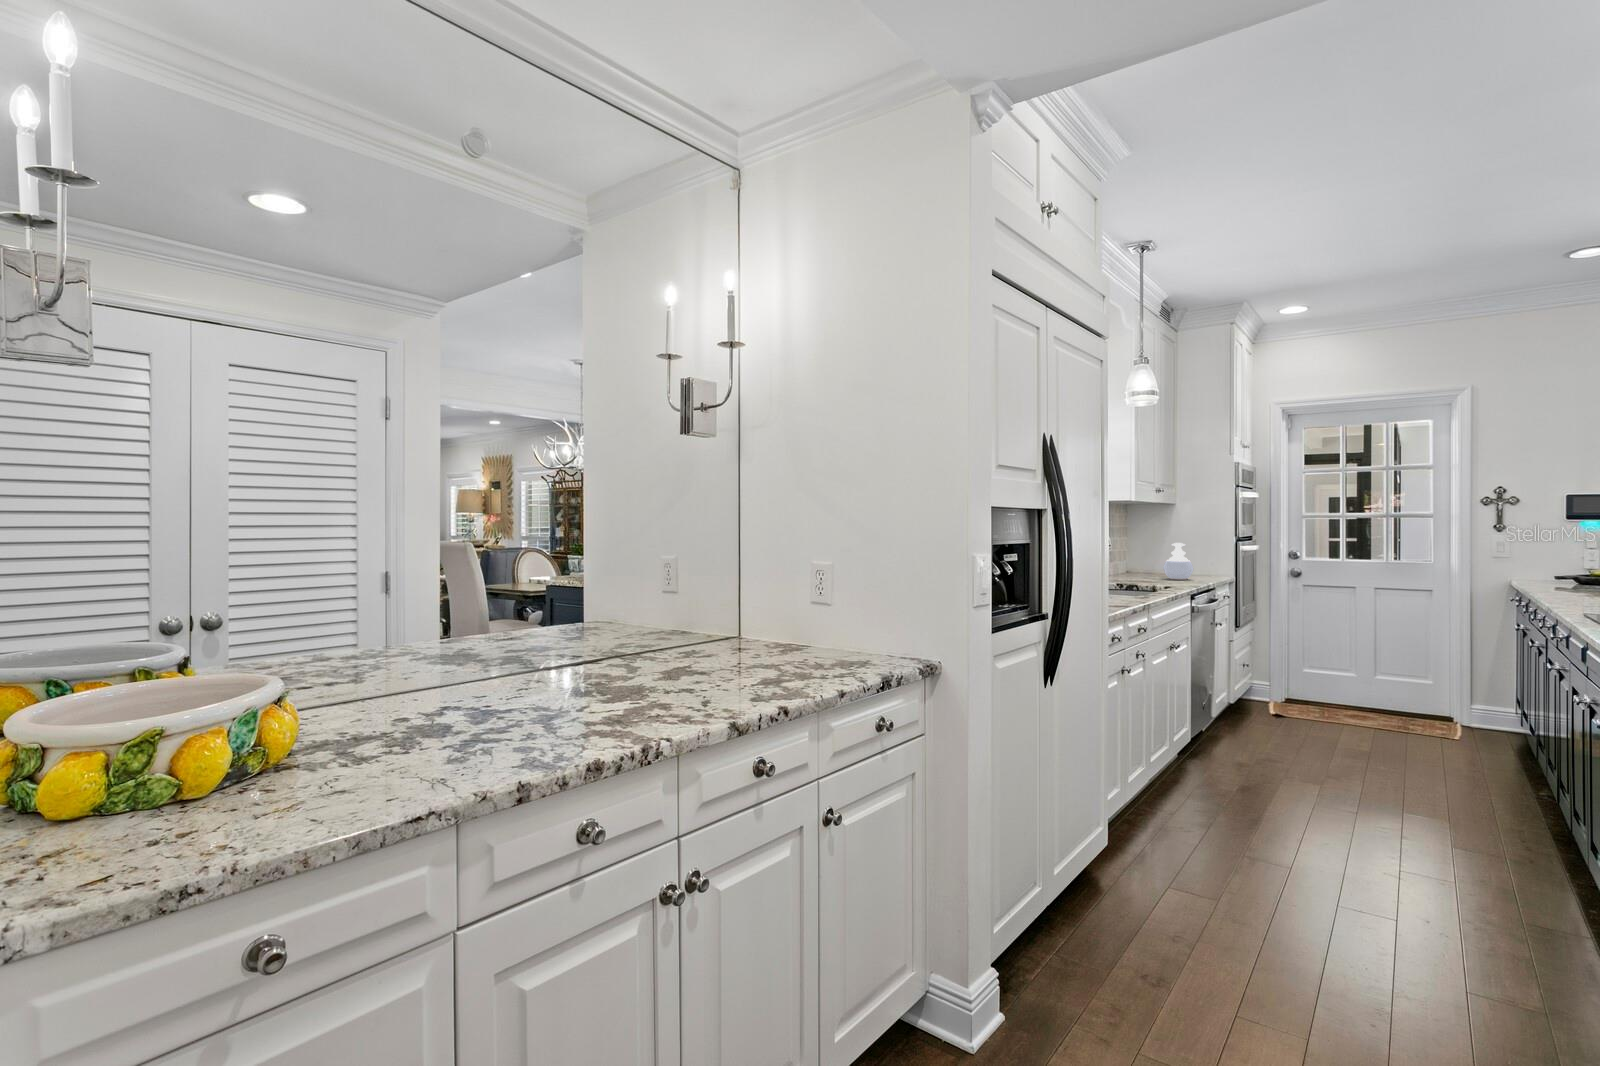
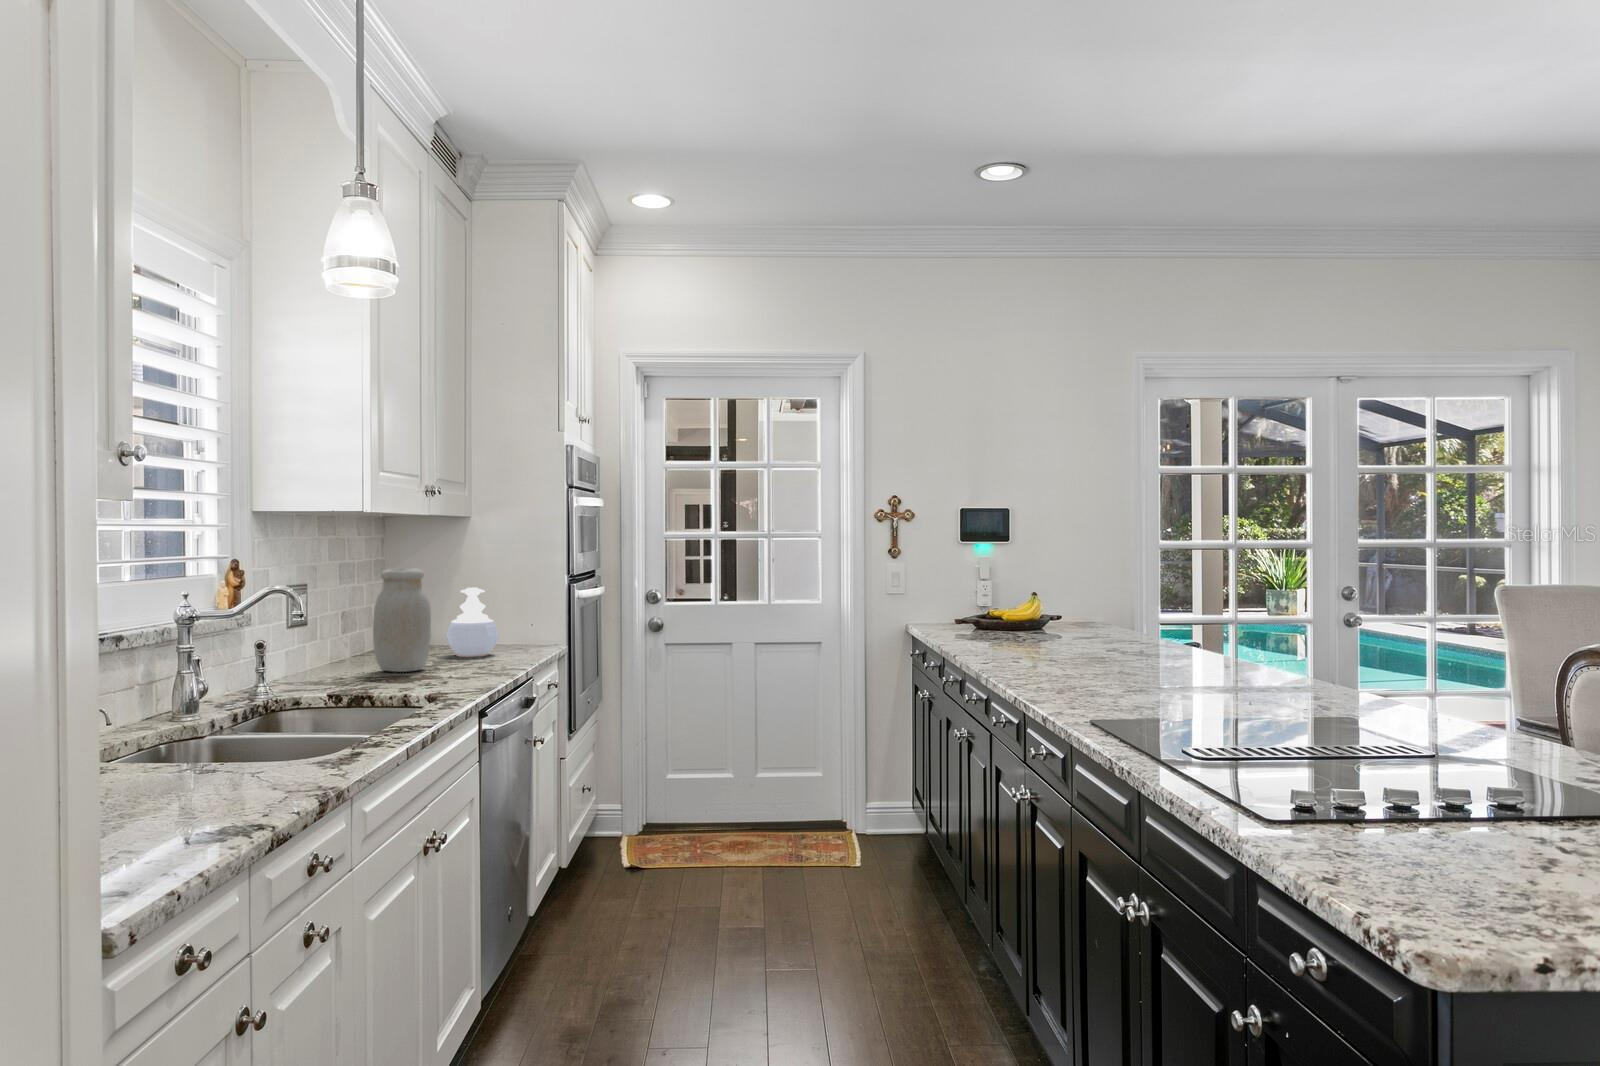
jar: none [1130,531,1159,583] -> present [373,568,431,672]

